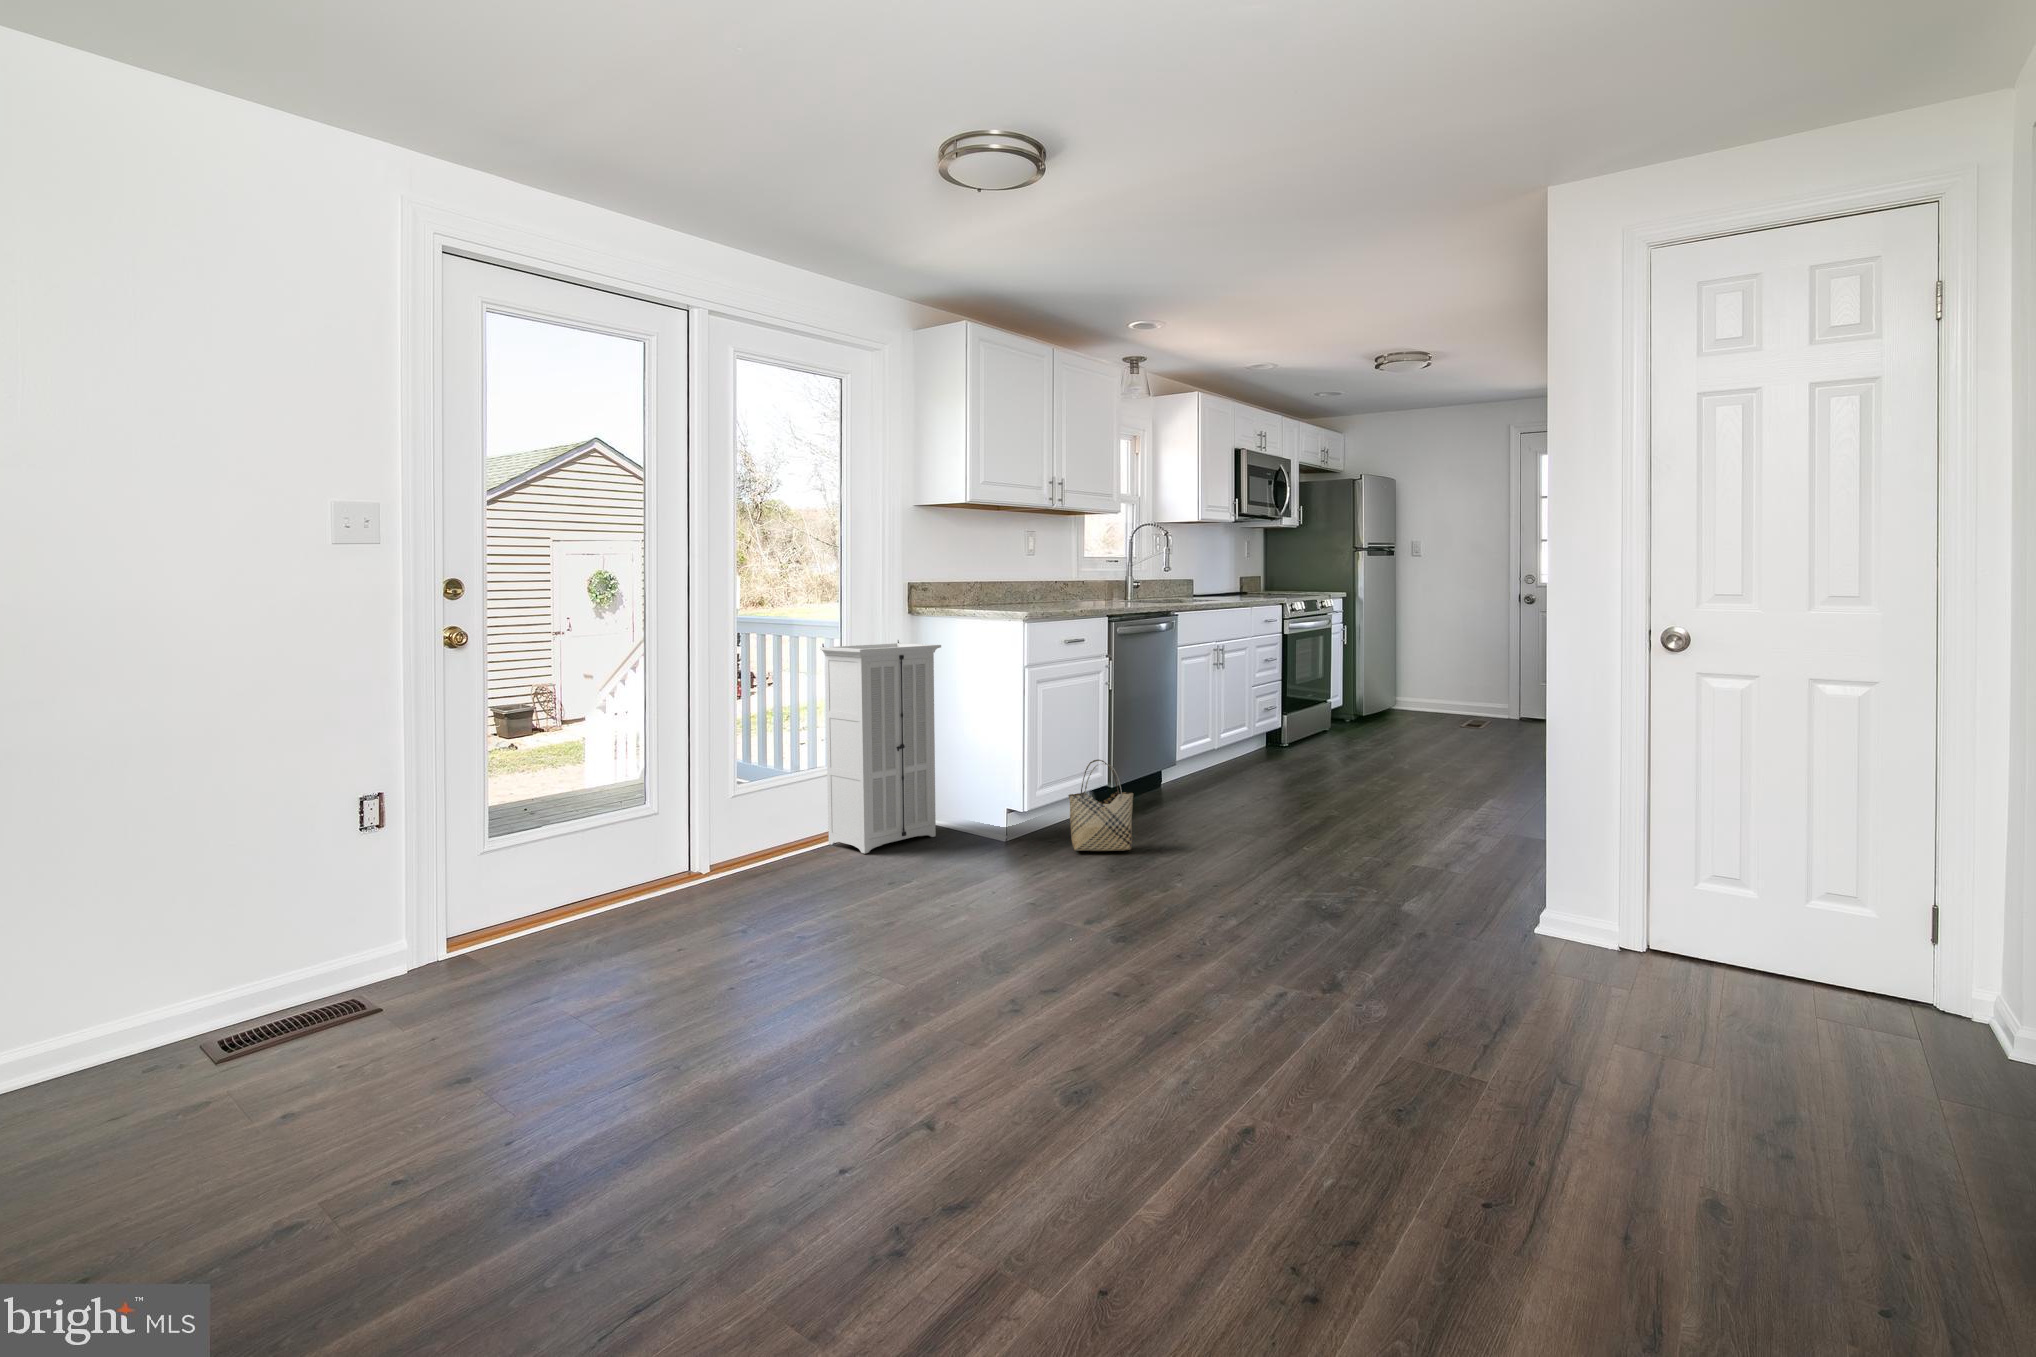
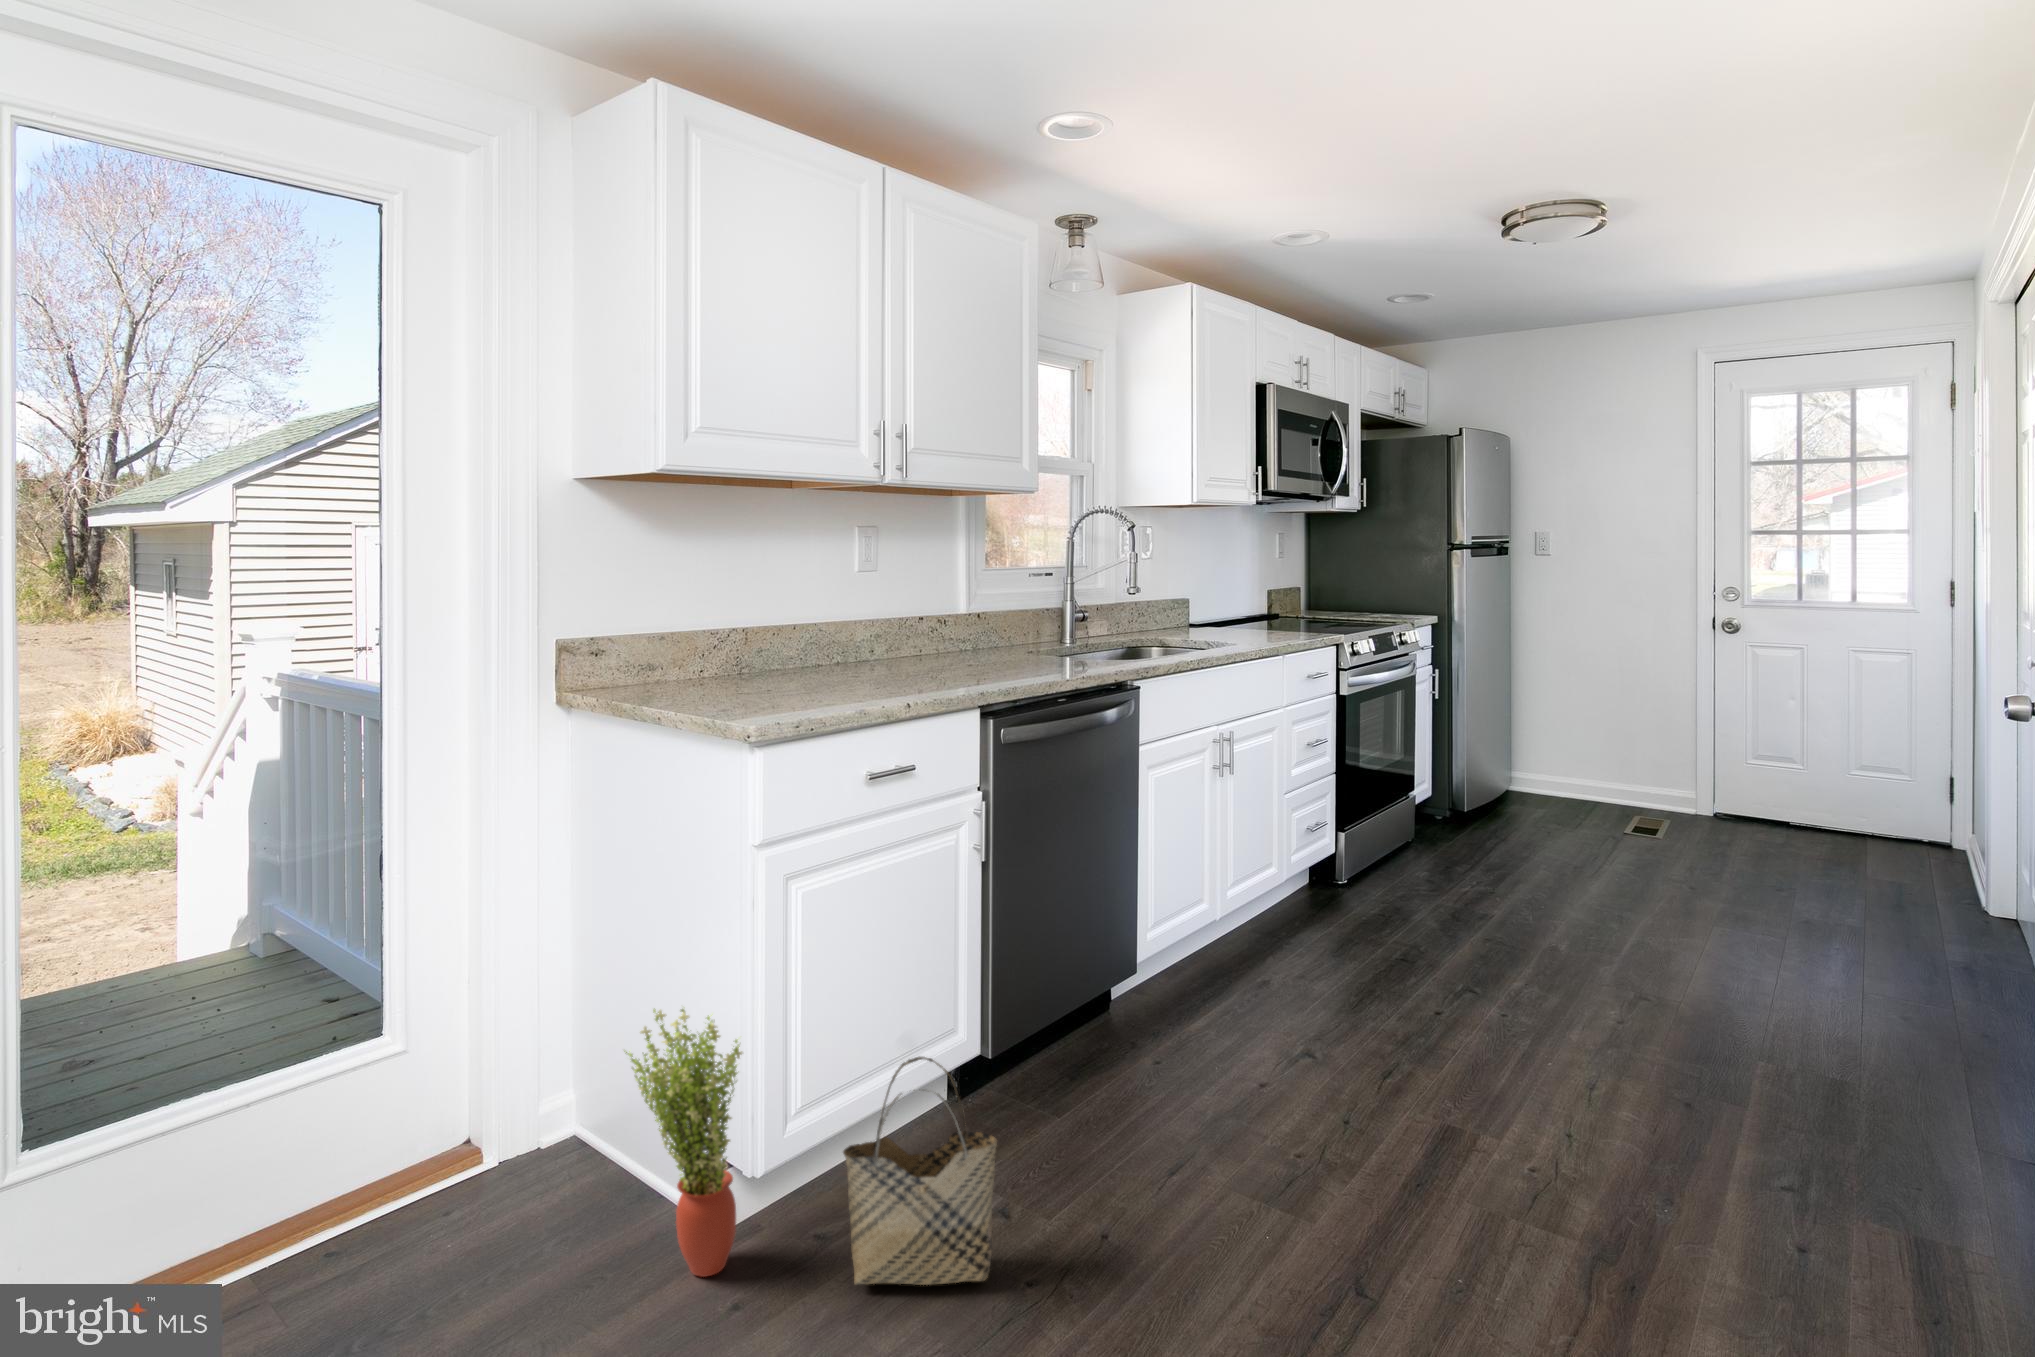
storage cabinet: present [820,640,941,853] -> none [283,766,584,1289]
potted plant: none [975,734,1025,851] -> present [624,1009,742,1277]

